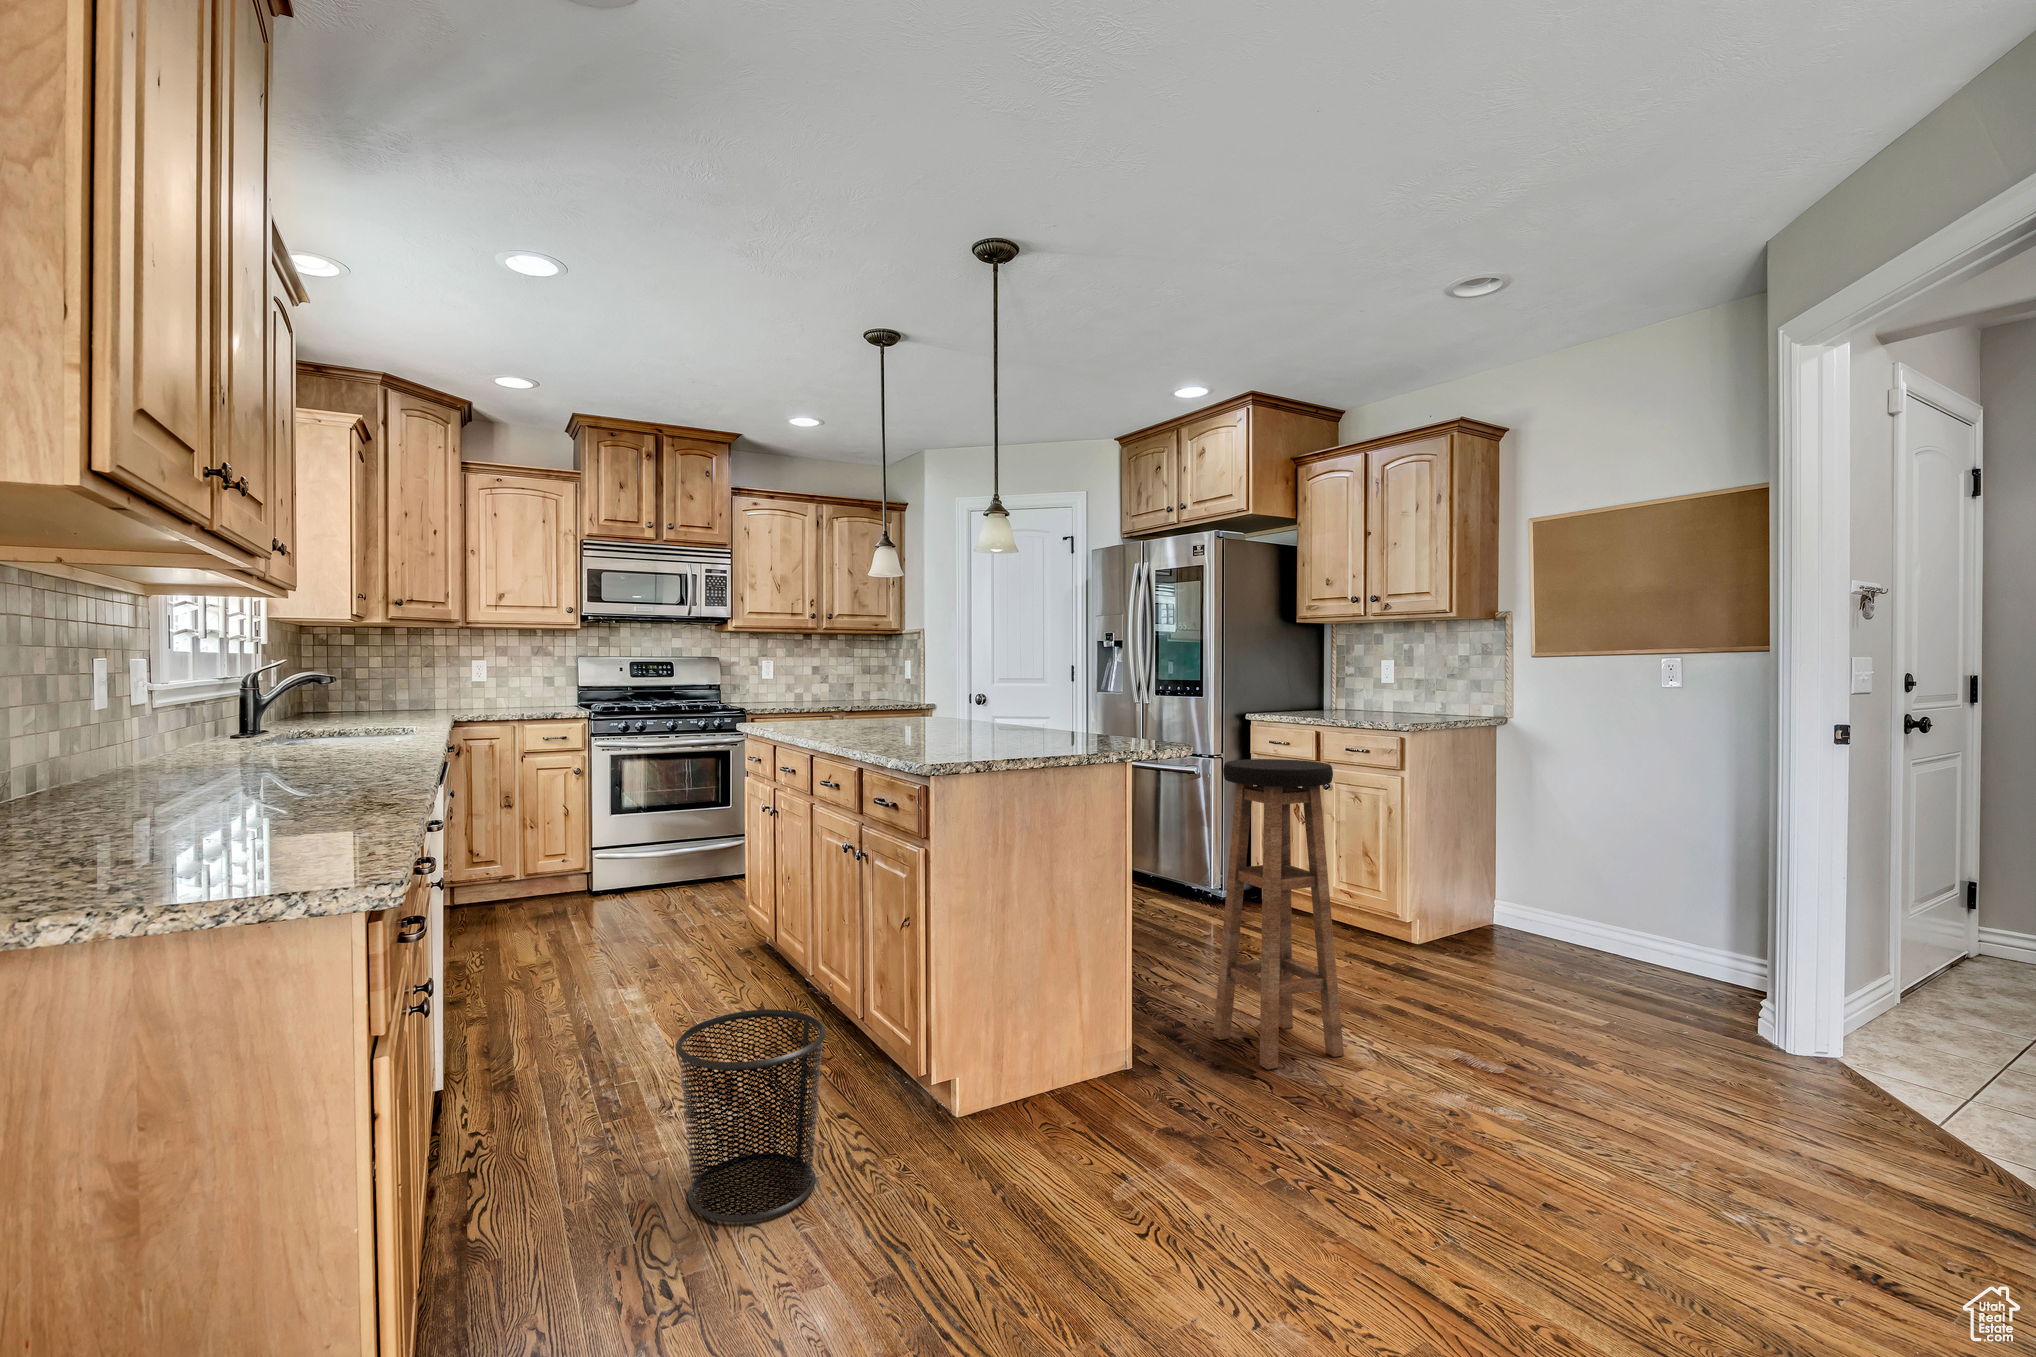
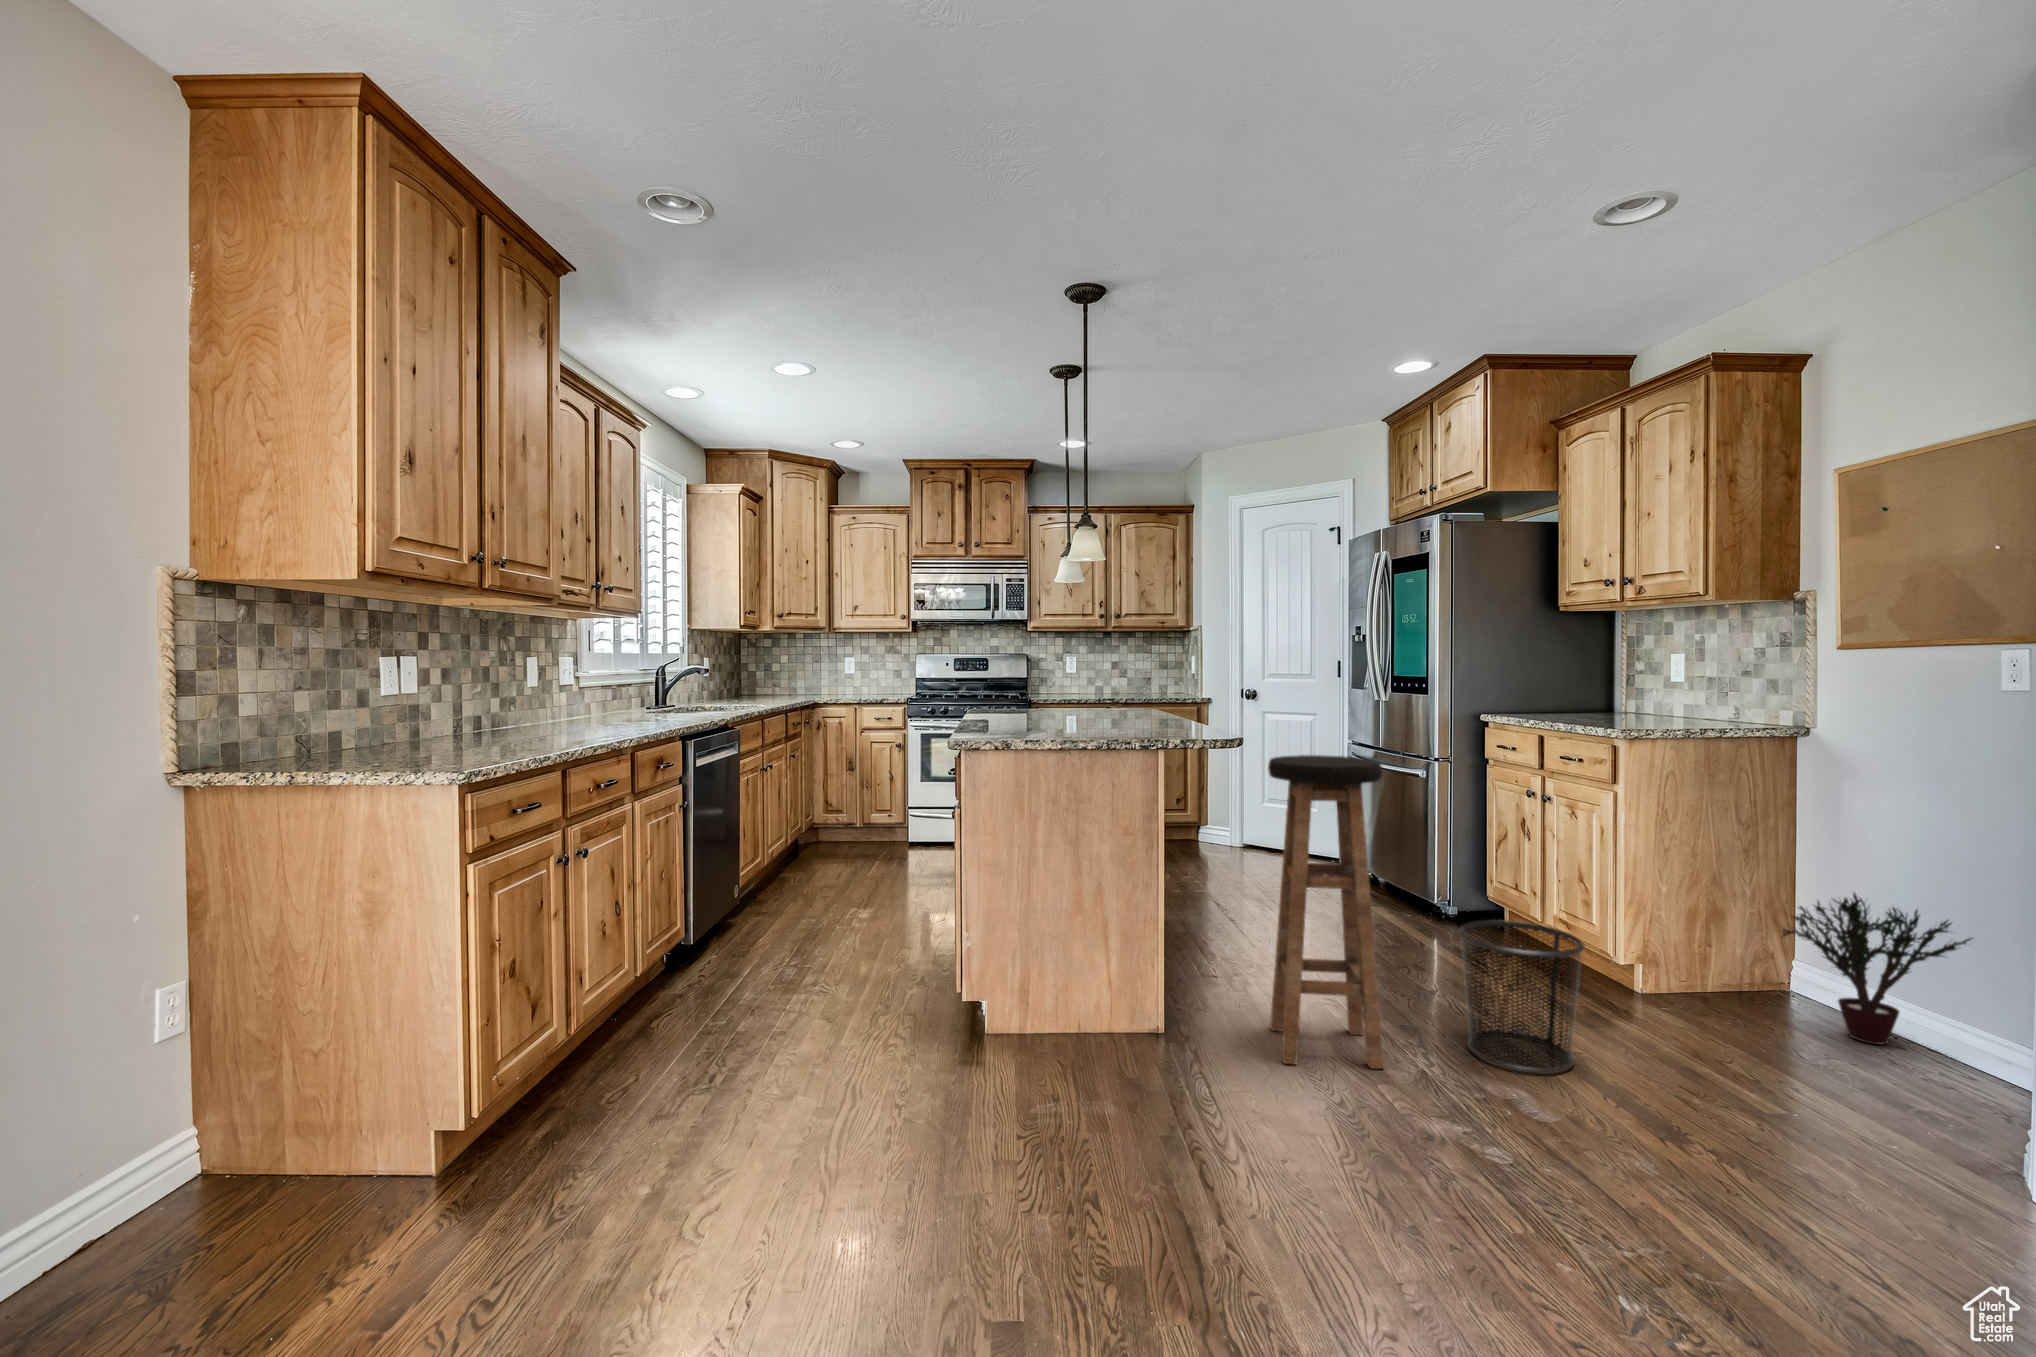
potted plant: none [1527,845,1650,962] -> present [1783,893,1972,1045]
waste bin: present [675,1009,826,1223] -> present [1458,920,1585,1074]

